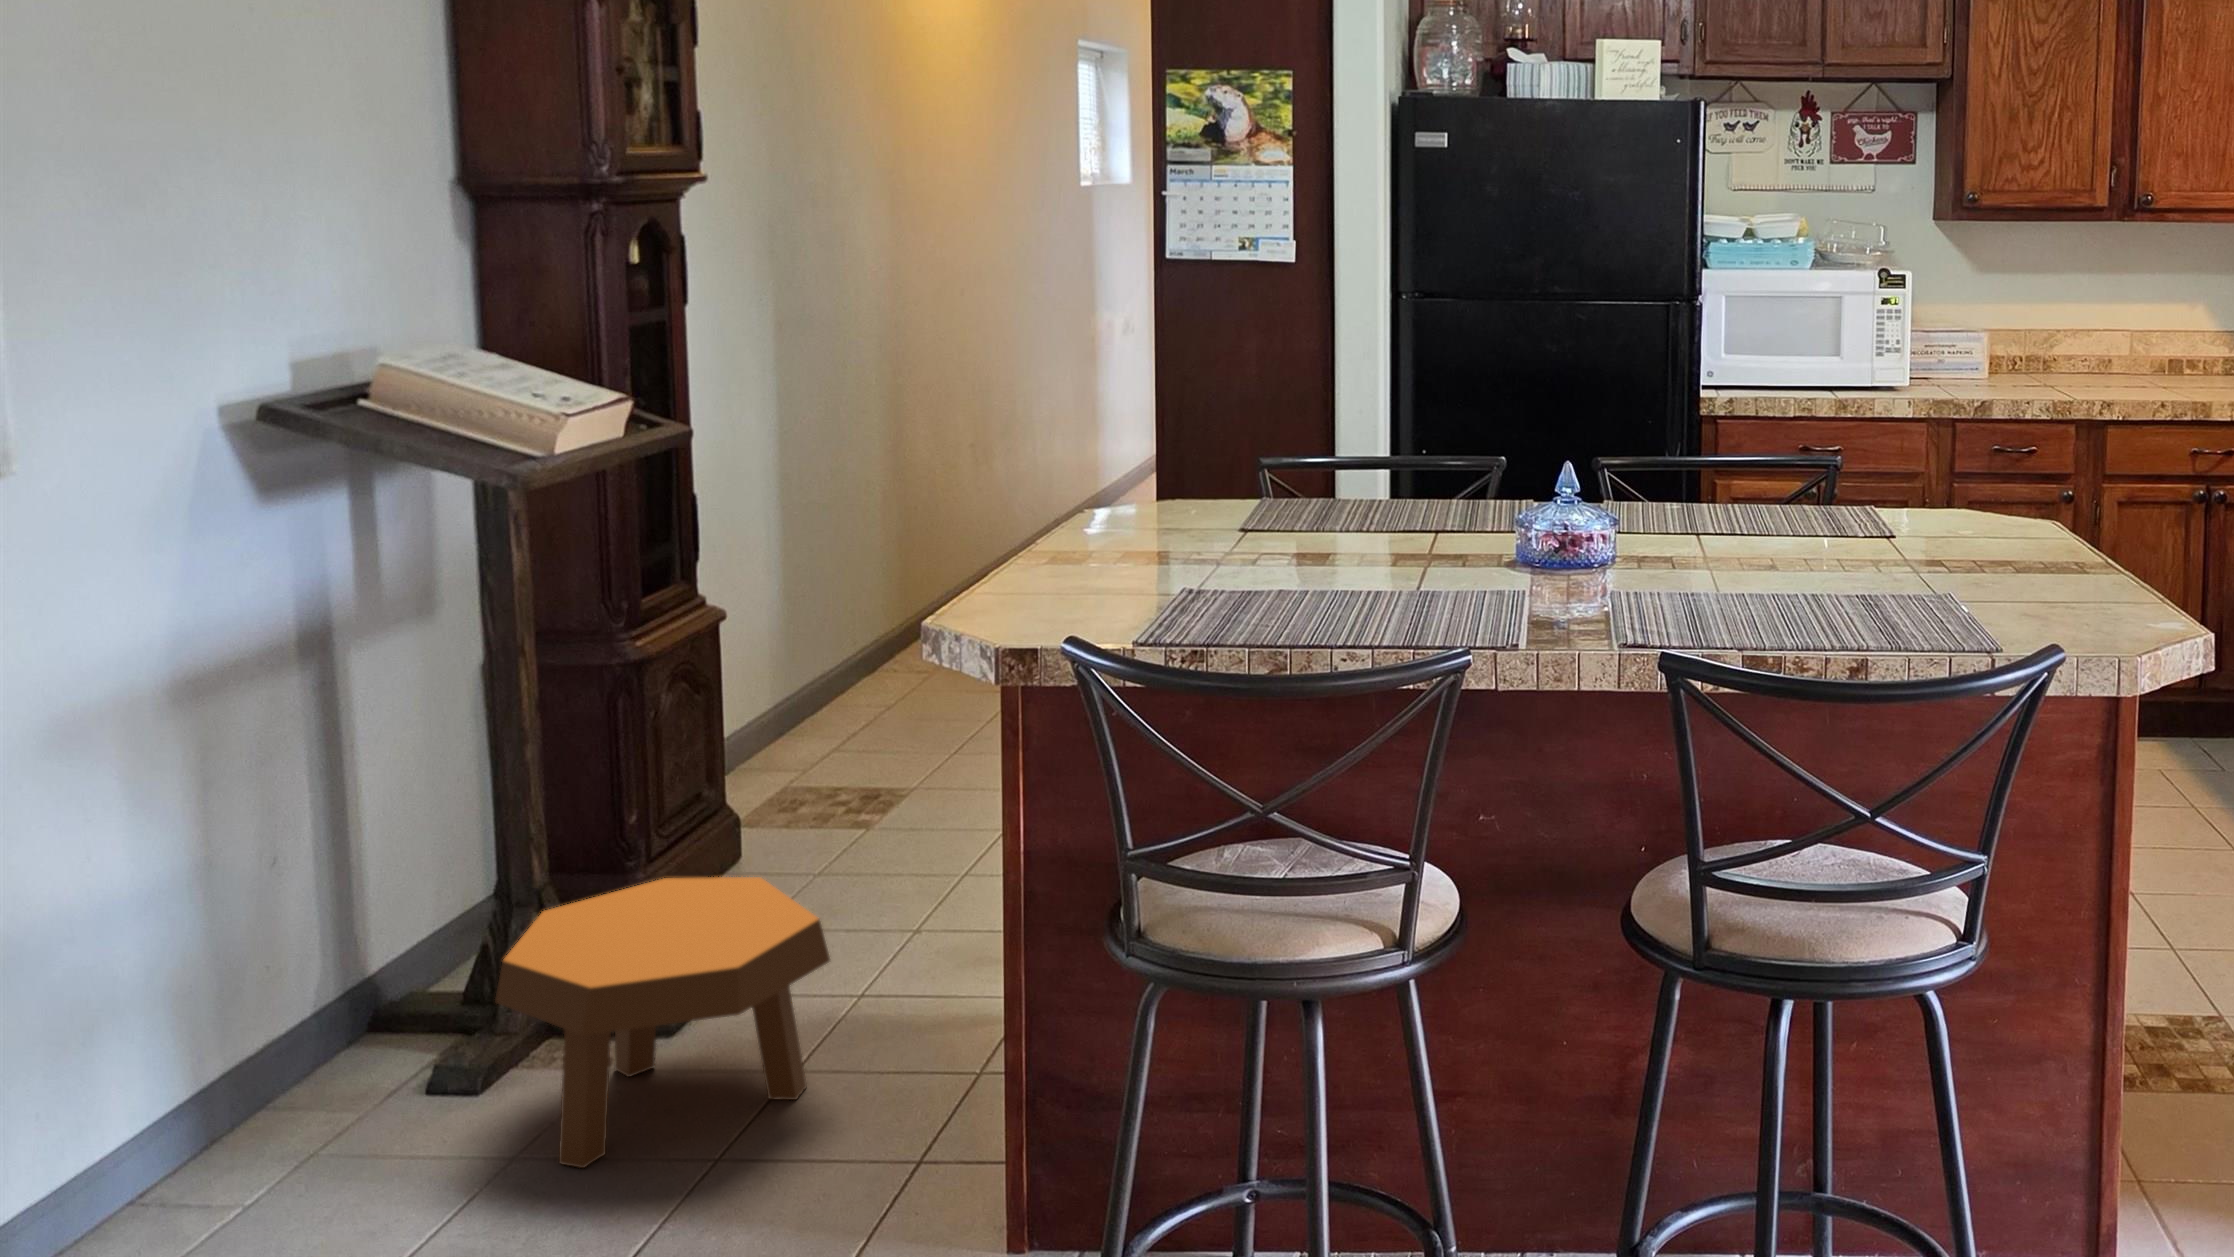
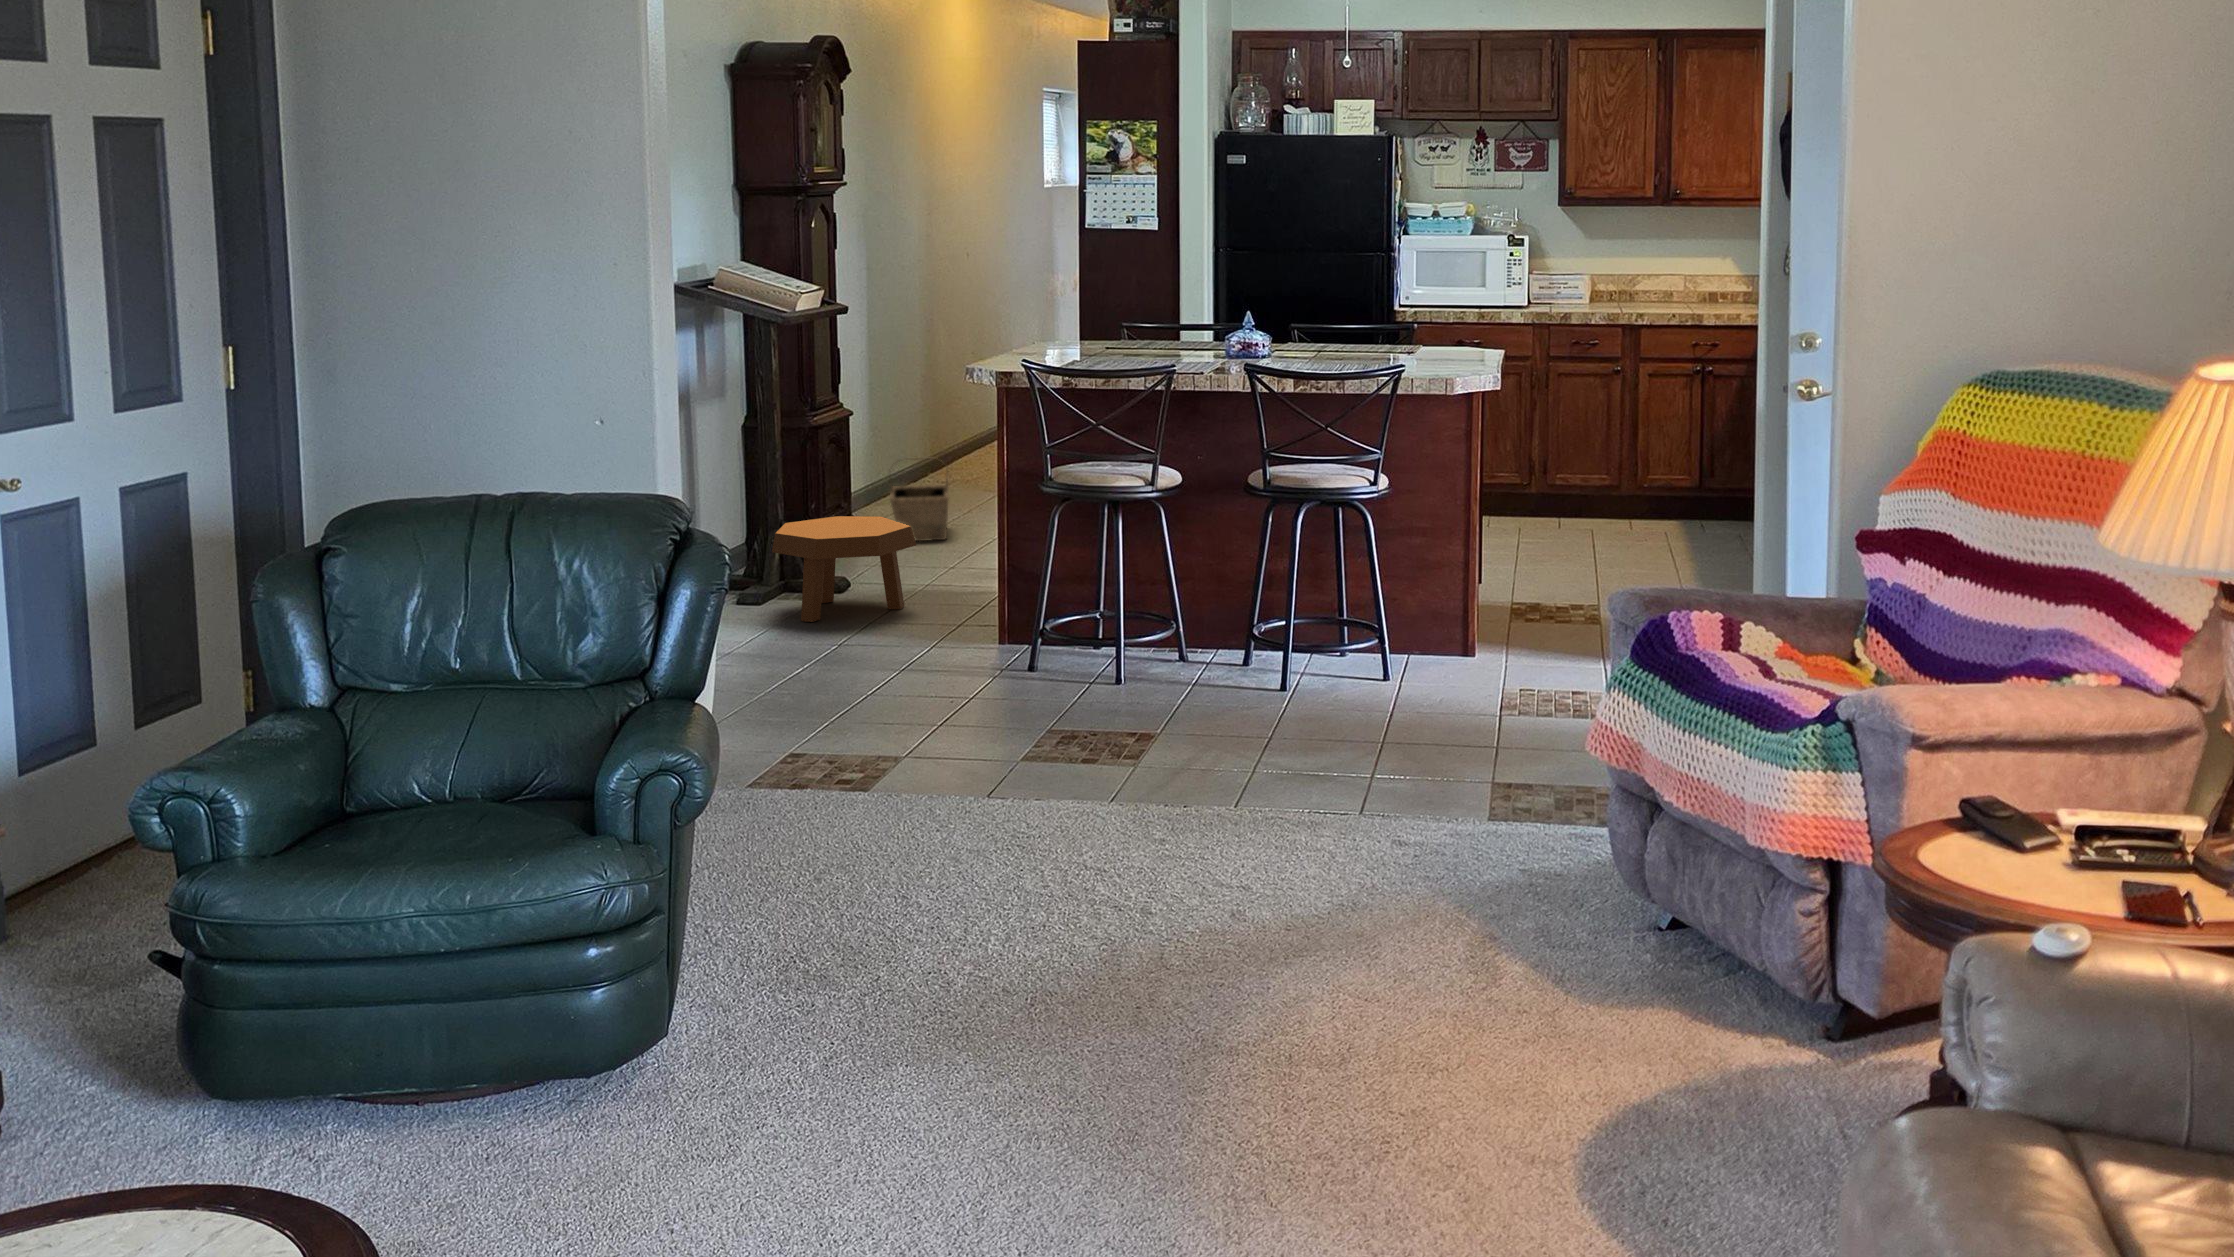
basket: none [812,669,926,830] -> present [890,462,949,541]

